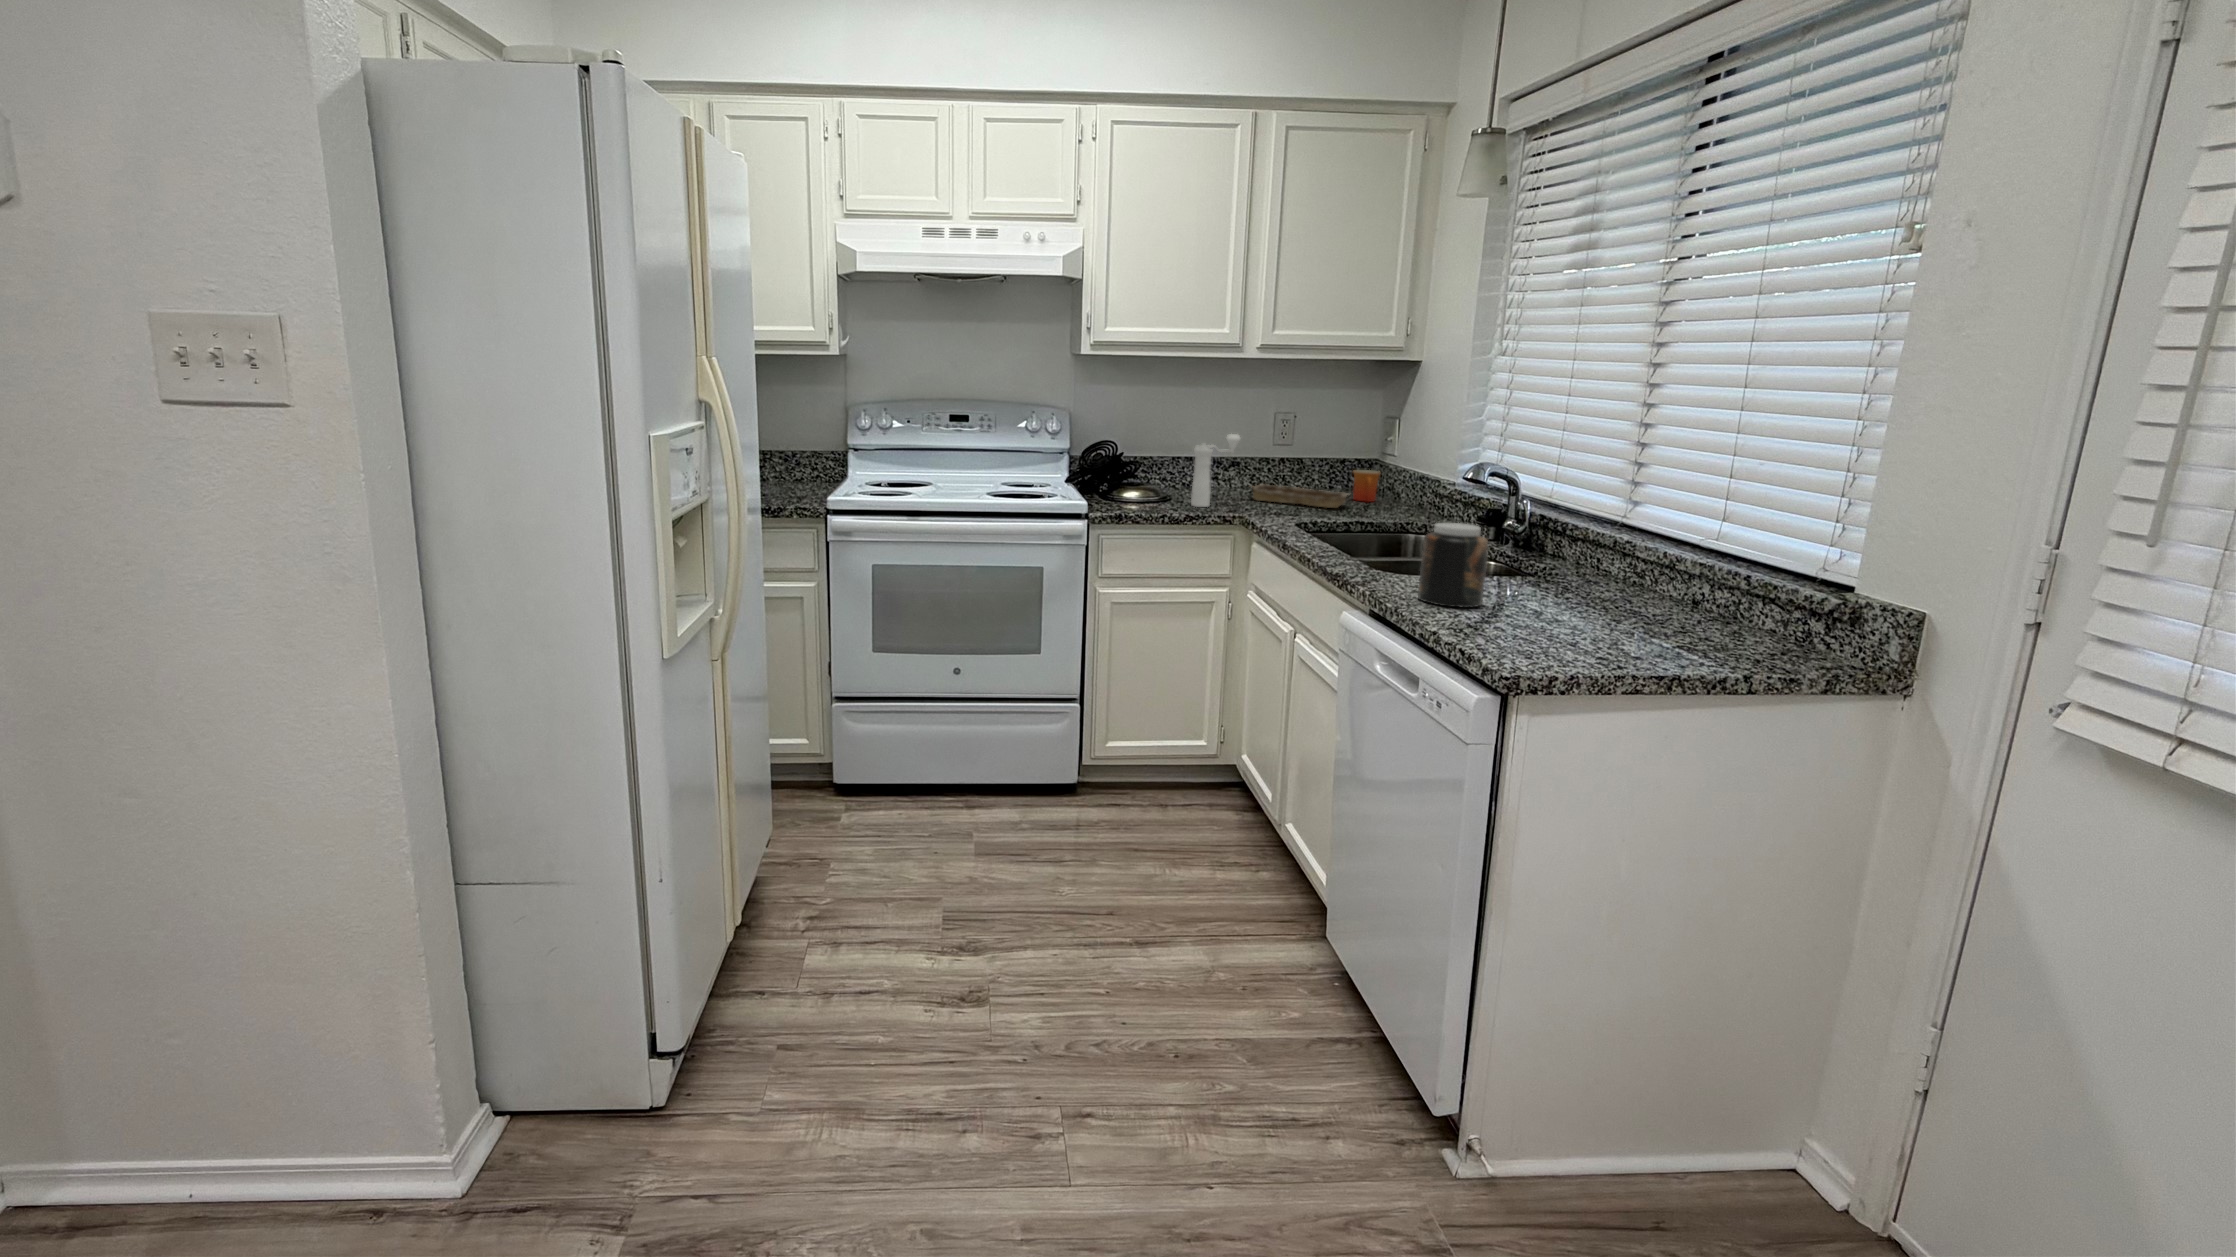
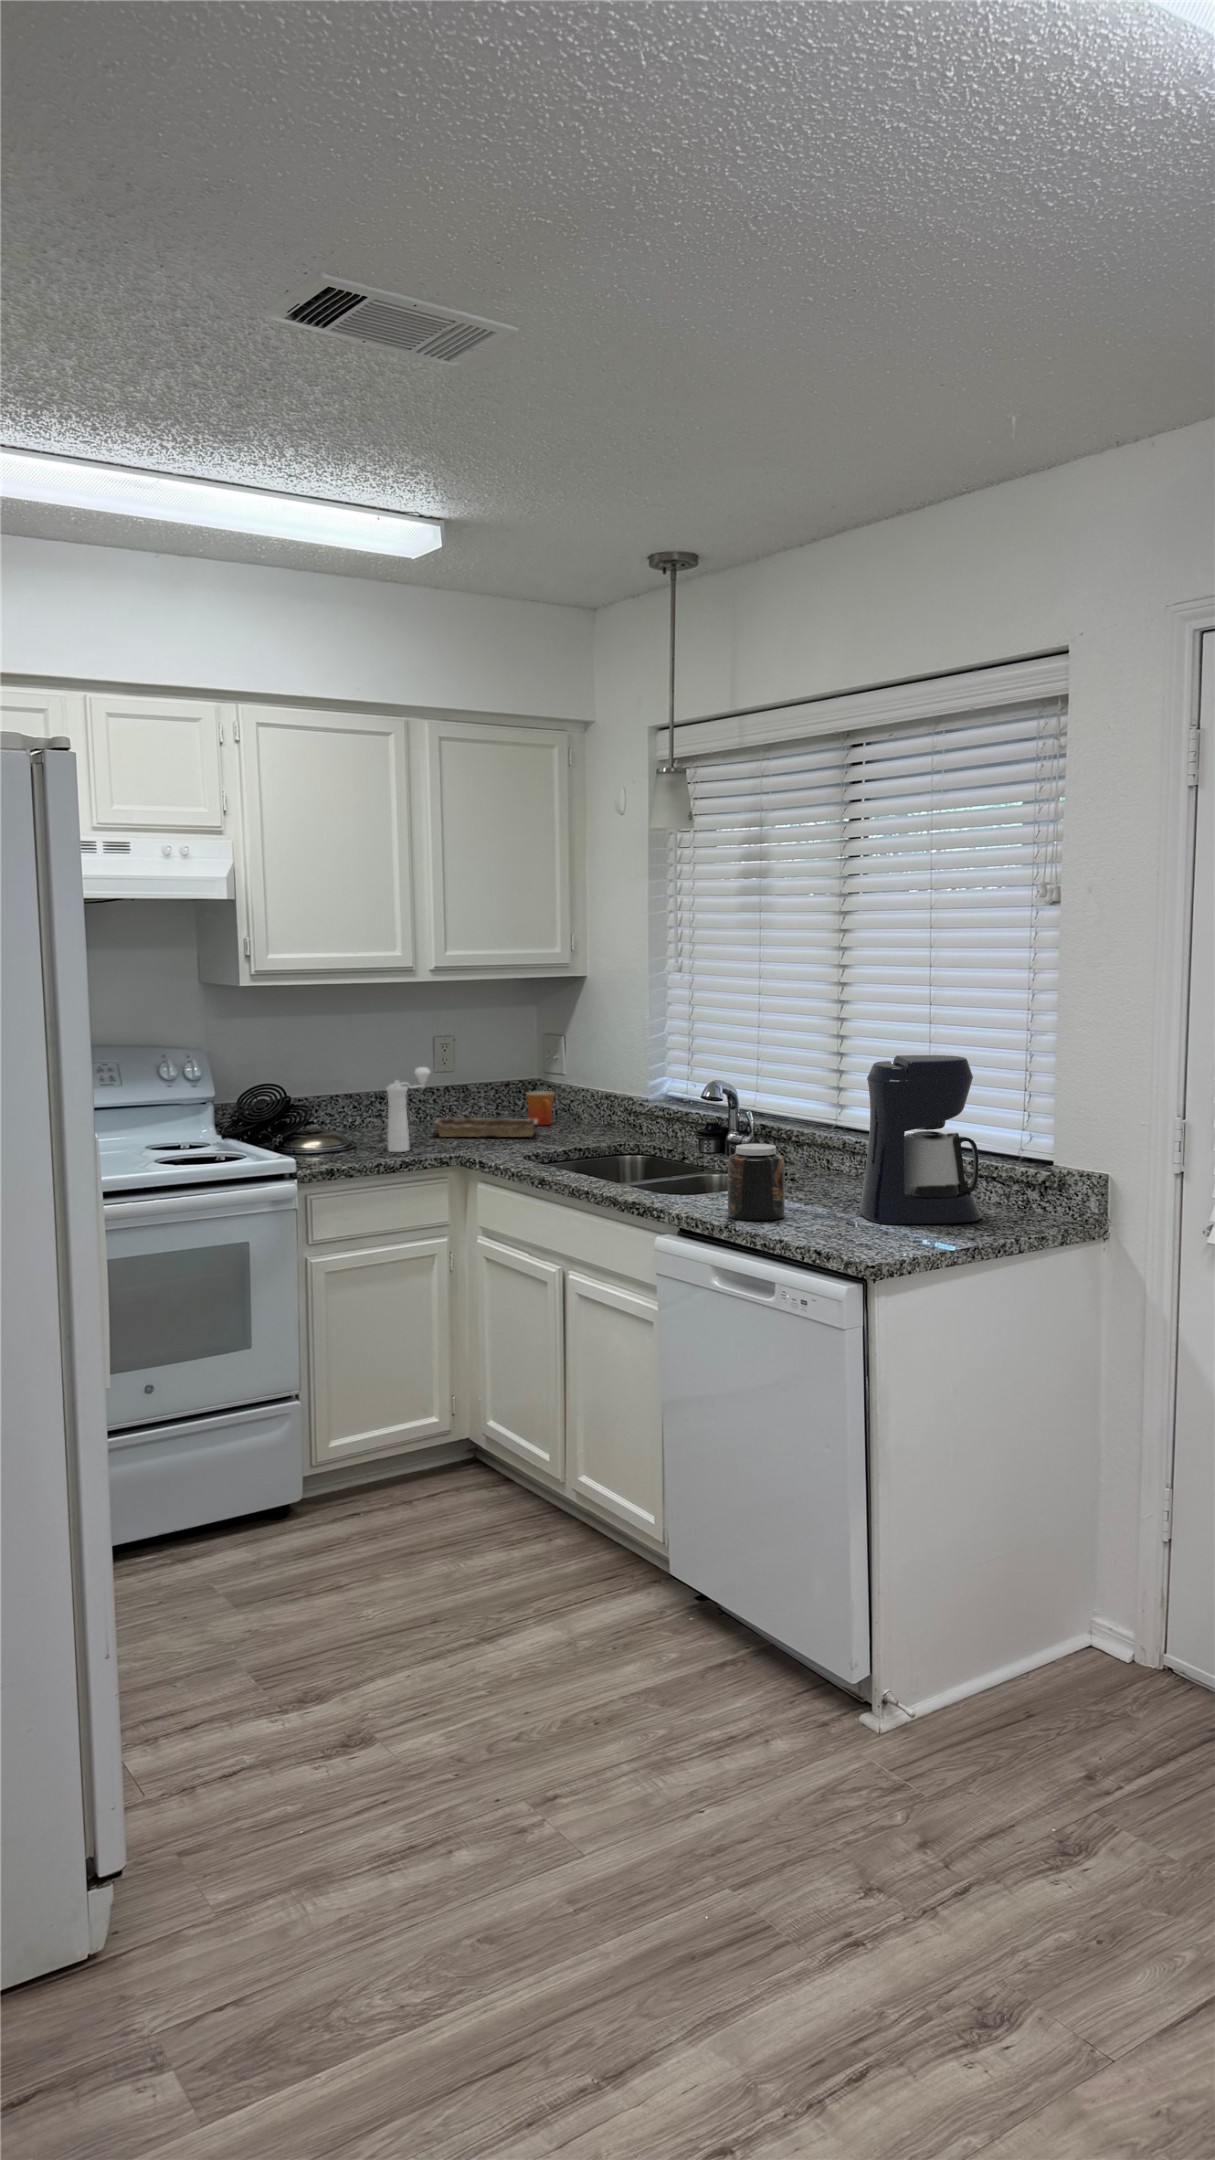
coffee maker: none [1577,438,1751,645] -> present [860,1055,981,1225]

